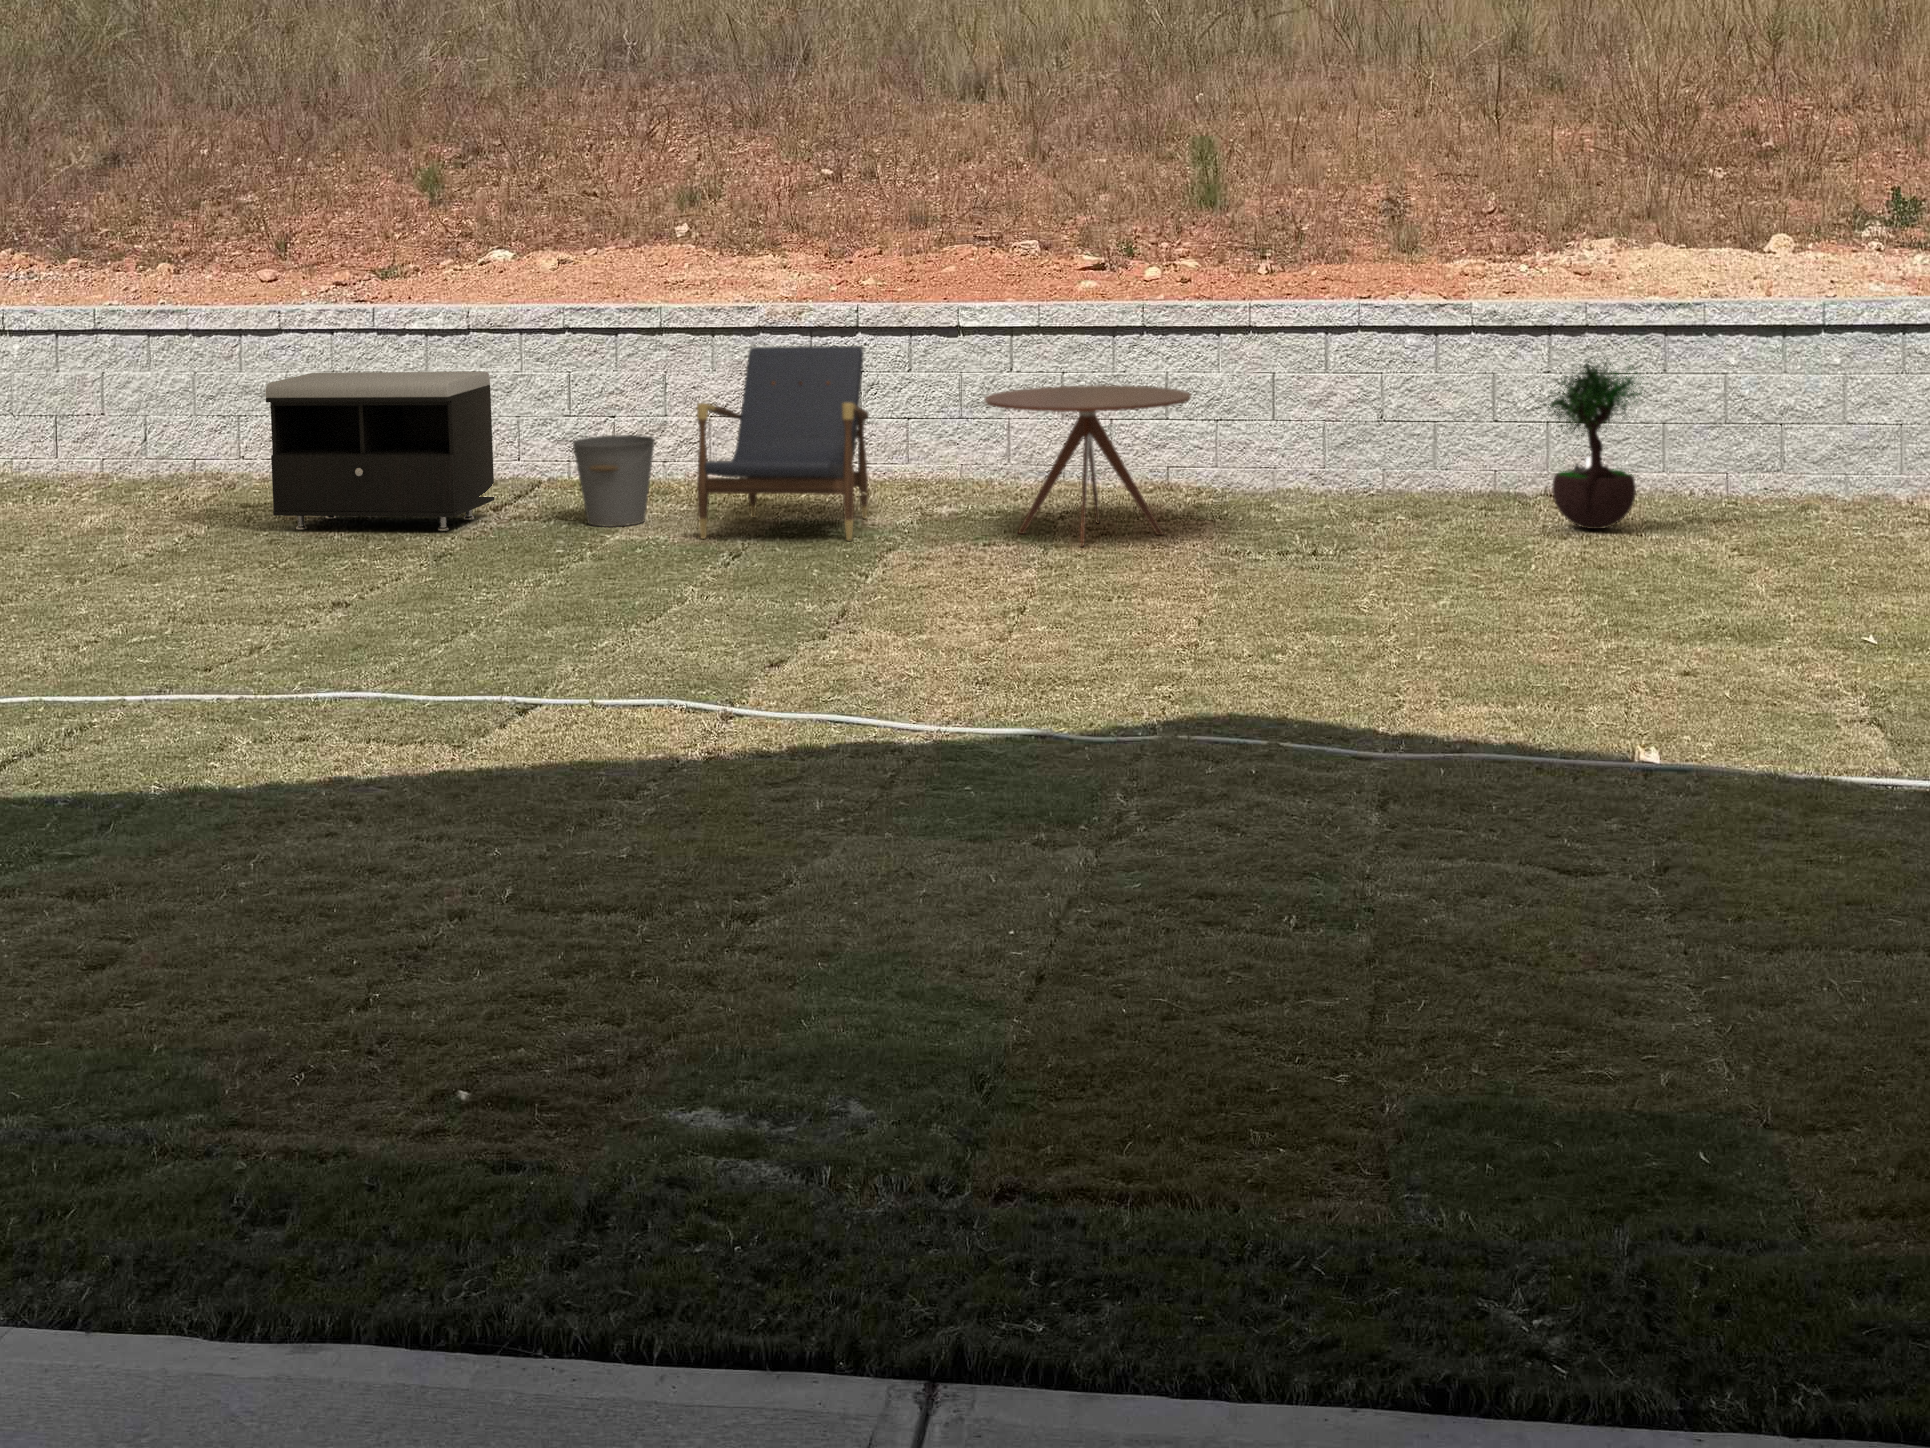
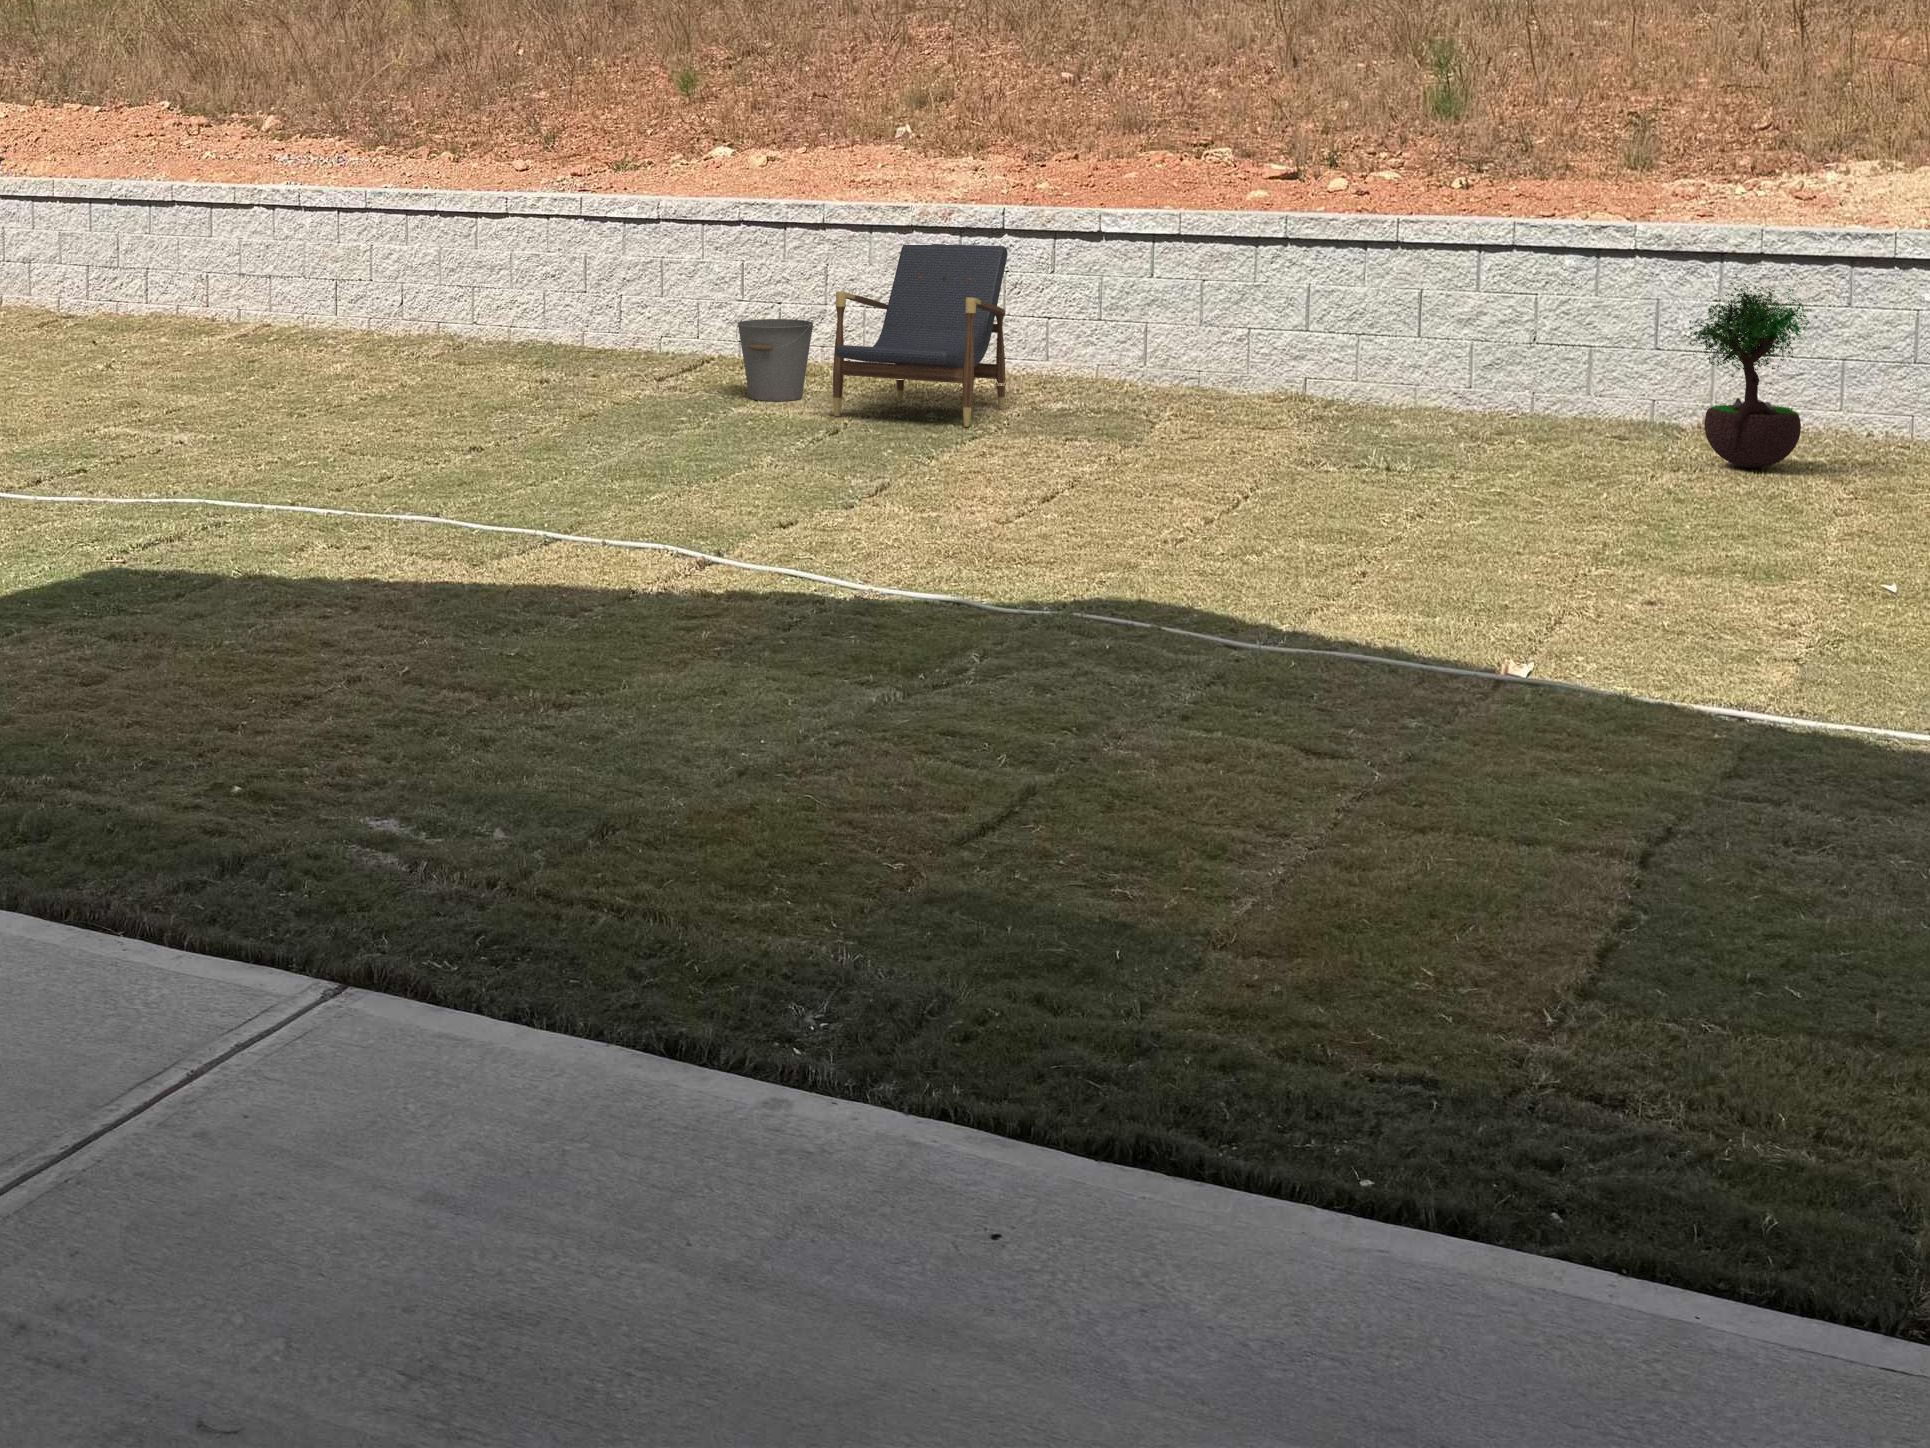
storage bench: present [266,372,495,531] -> none [480,251,677,395]
round table: present [984,385,1191,546] -> none [1101,293,1312,447]

